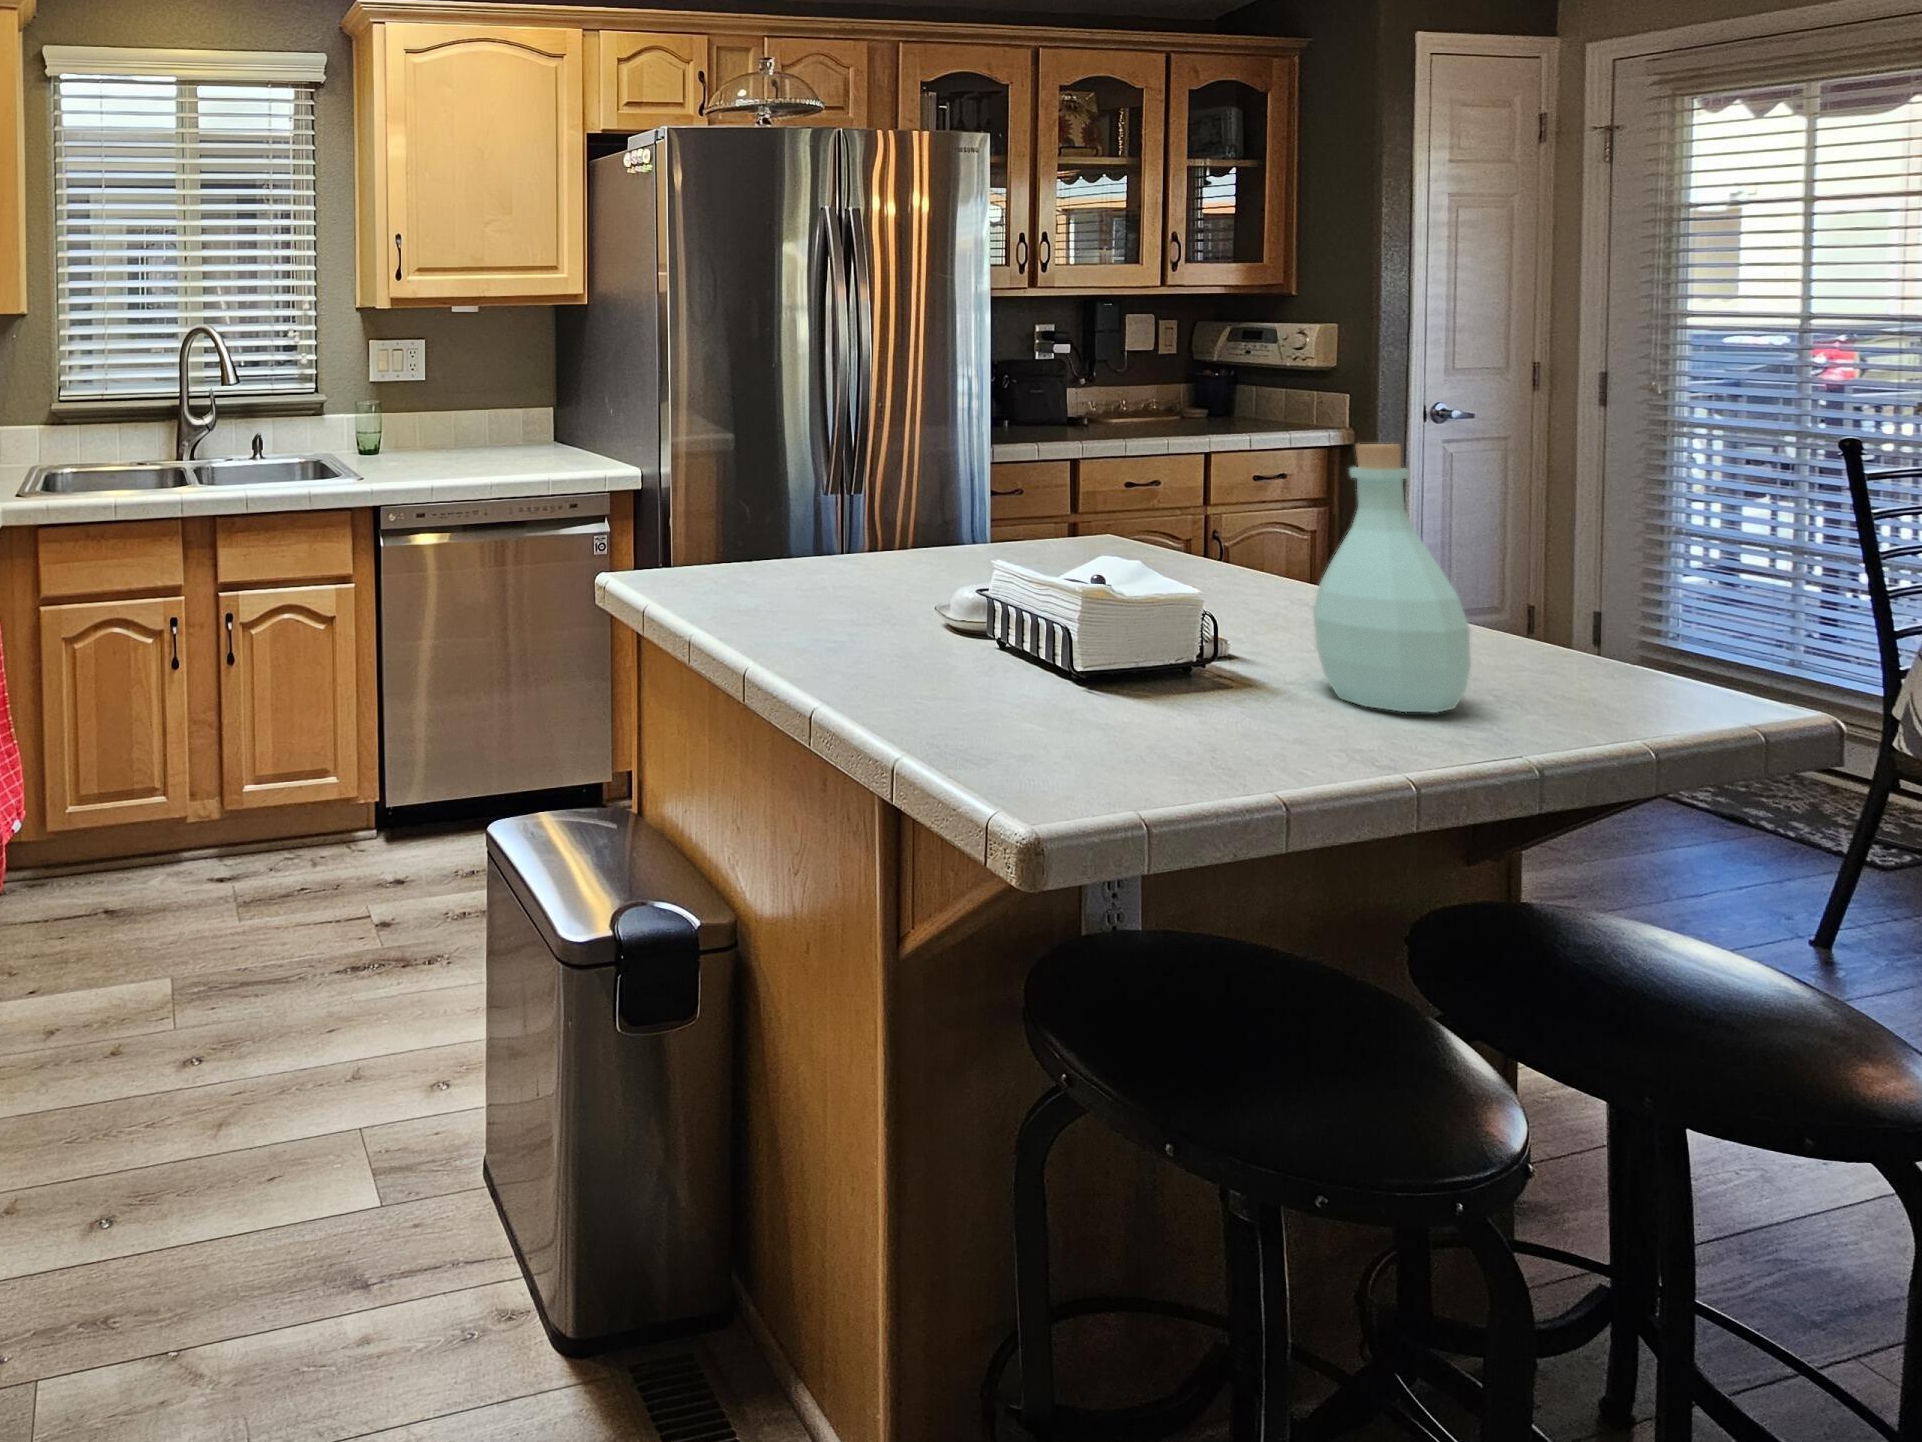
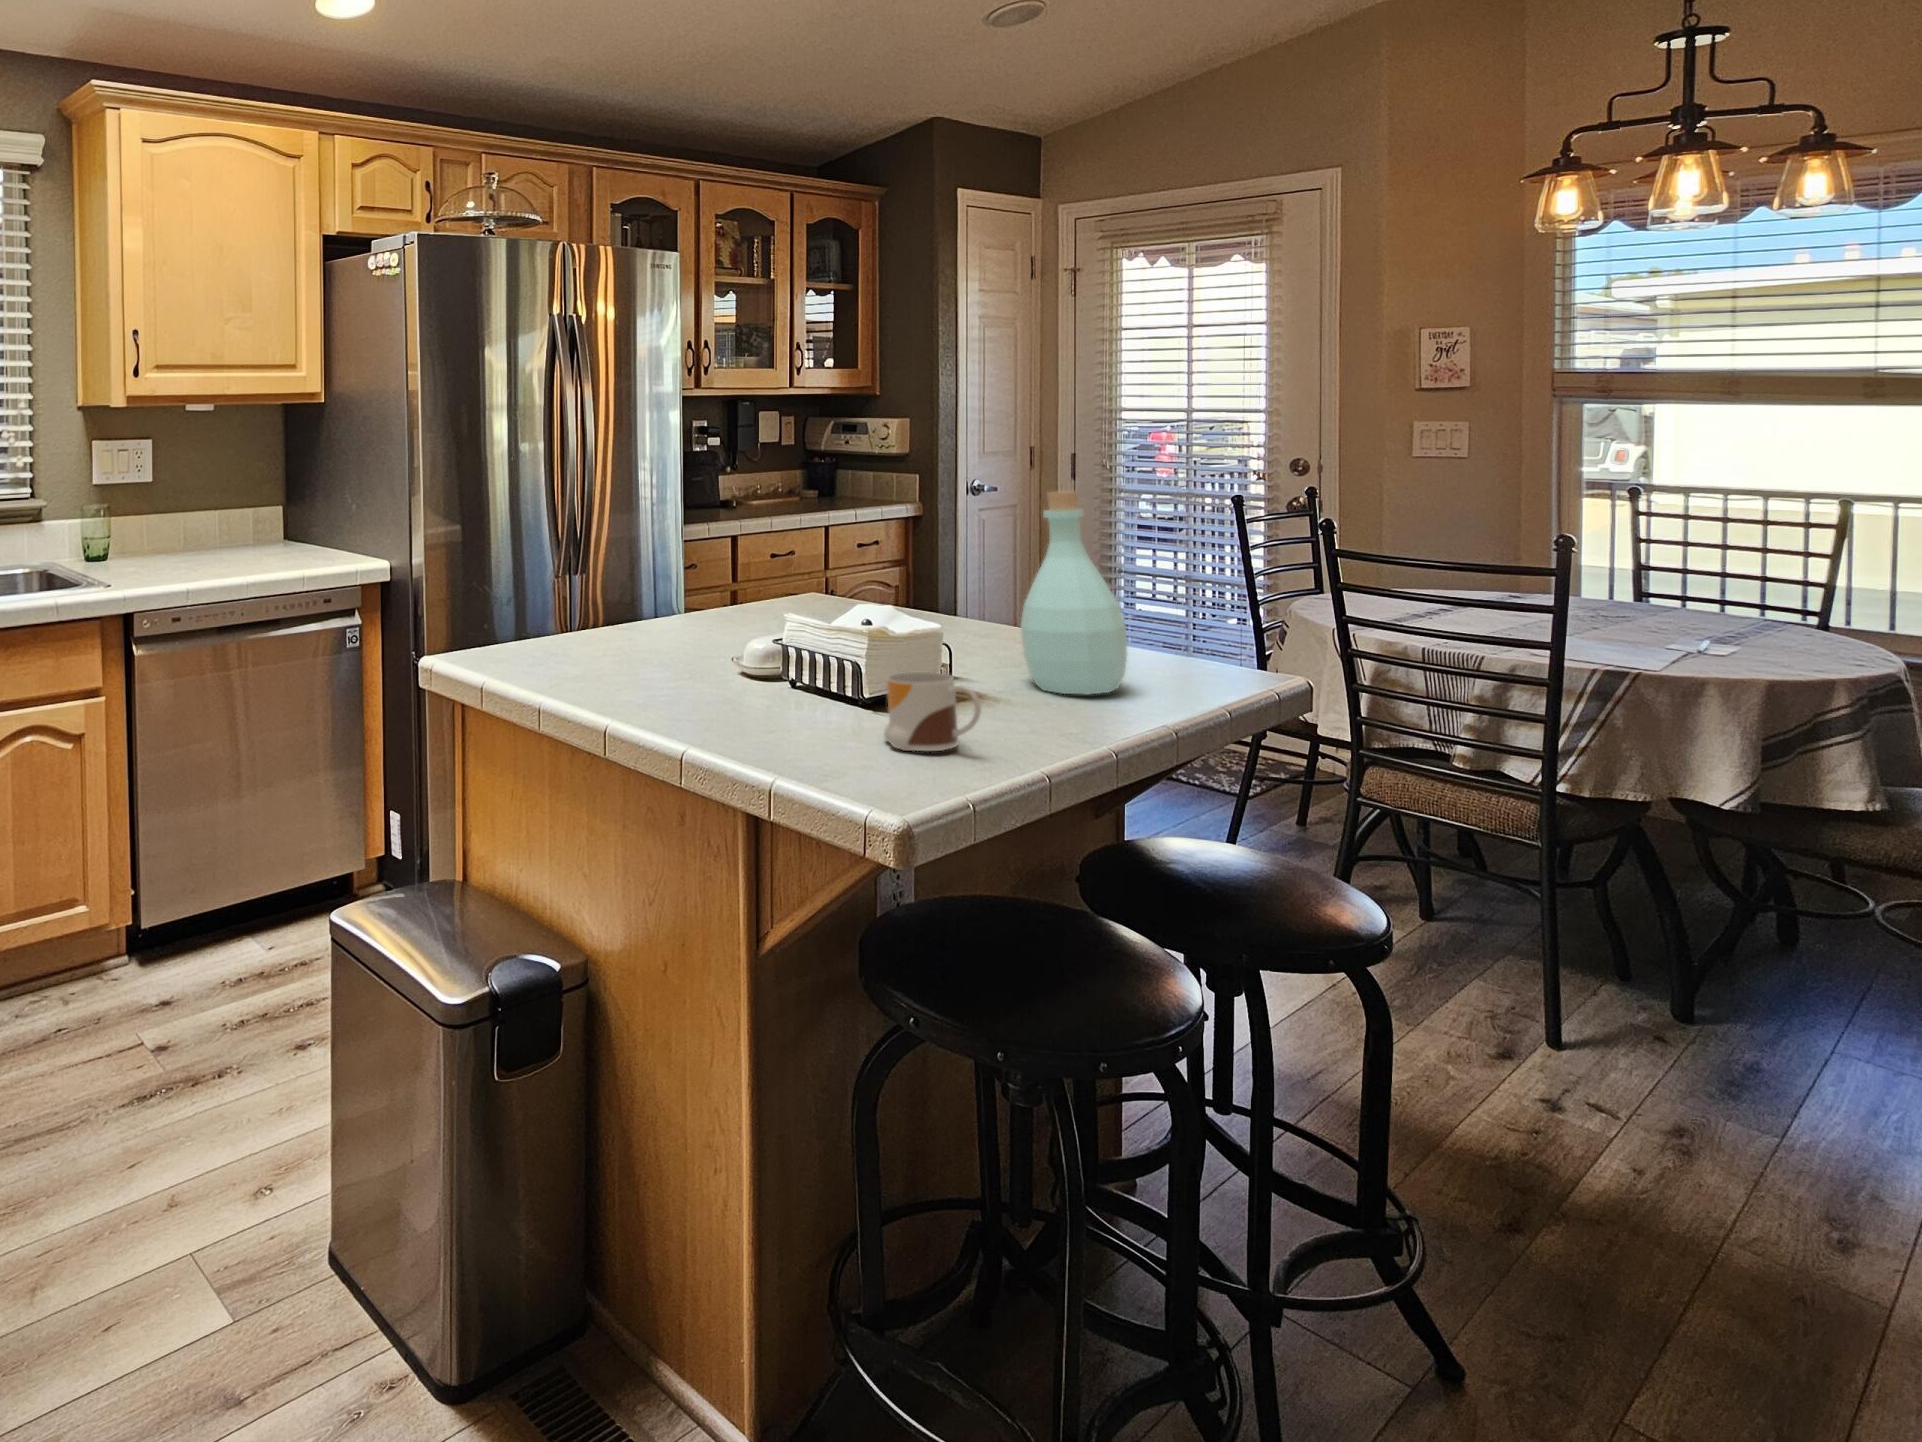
mug: none [1060,658,1179,759] -> present [884,672,981,751]

